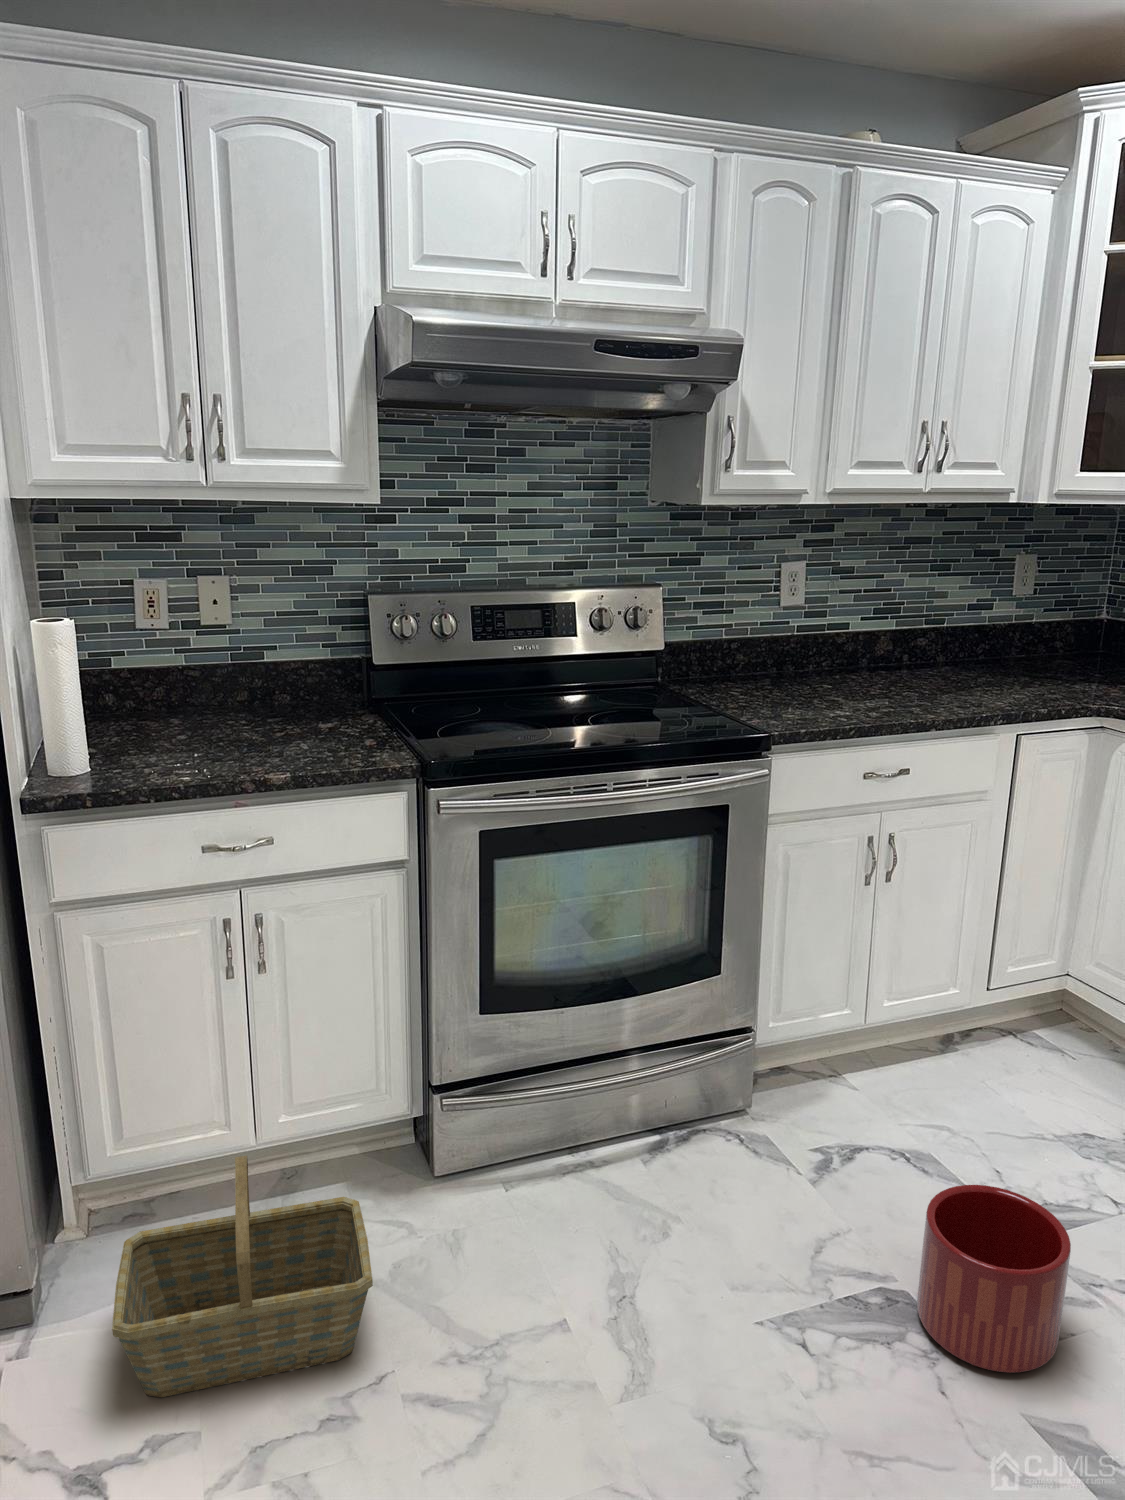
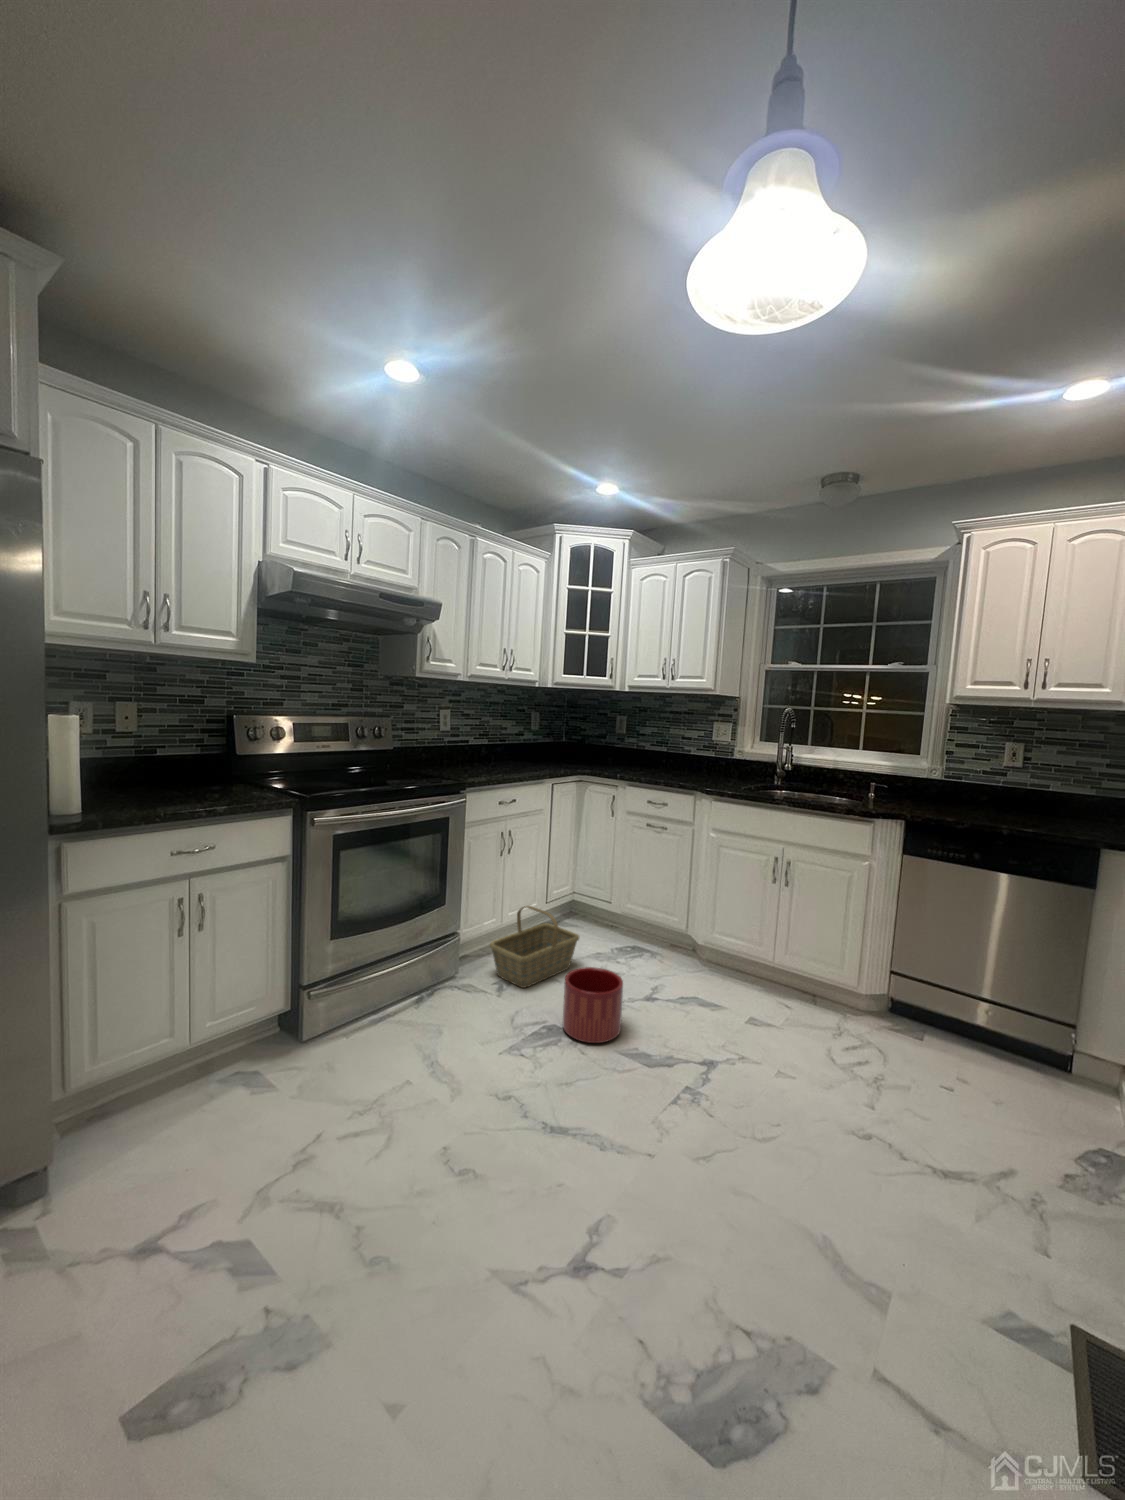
basket: present [112,1155,373,1397] -> present [490,906,579,988]

